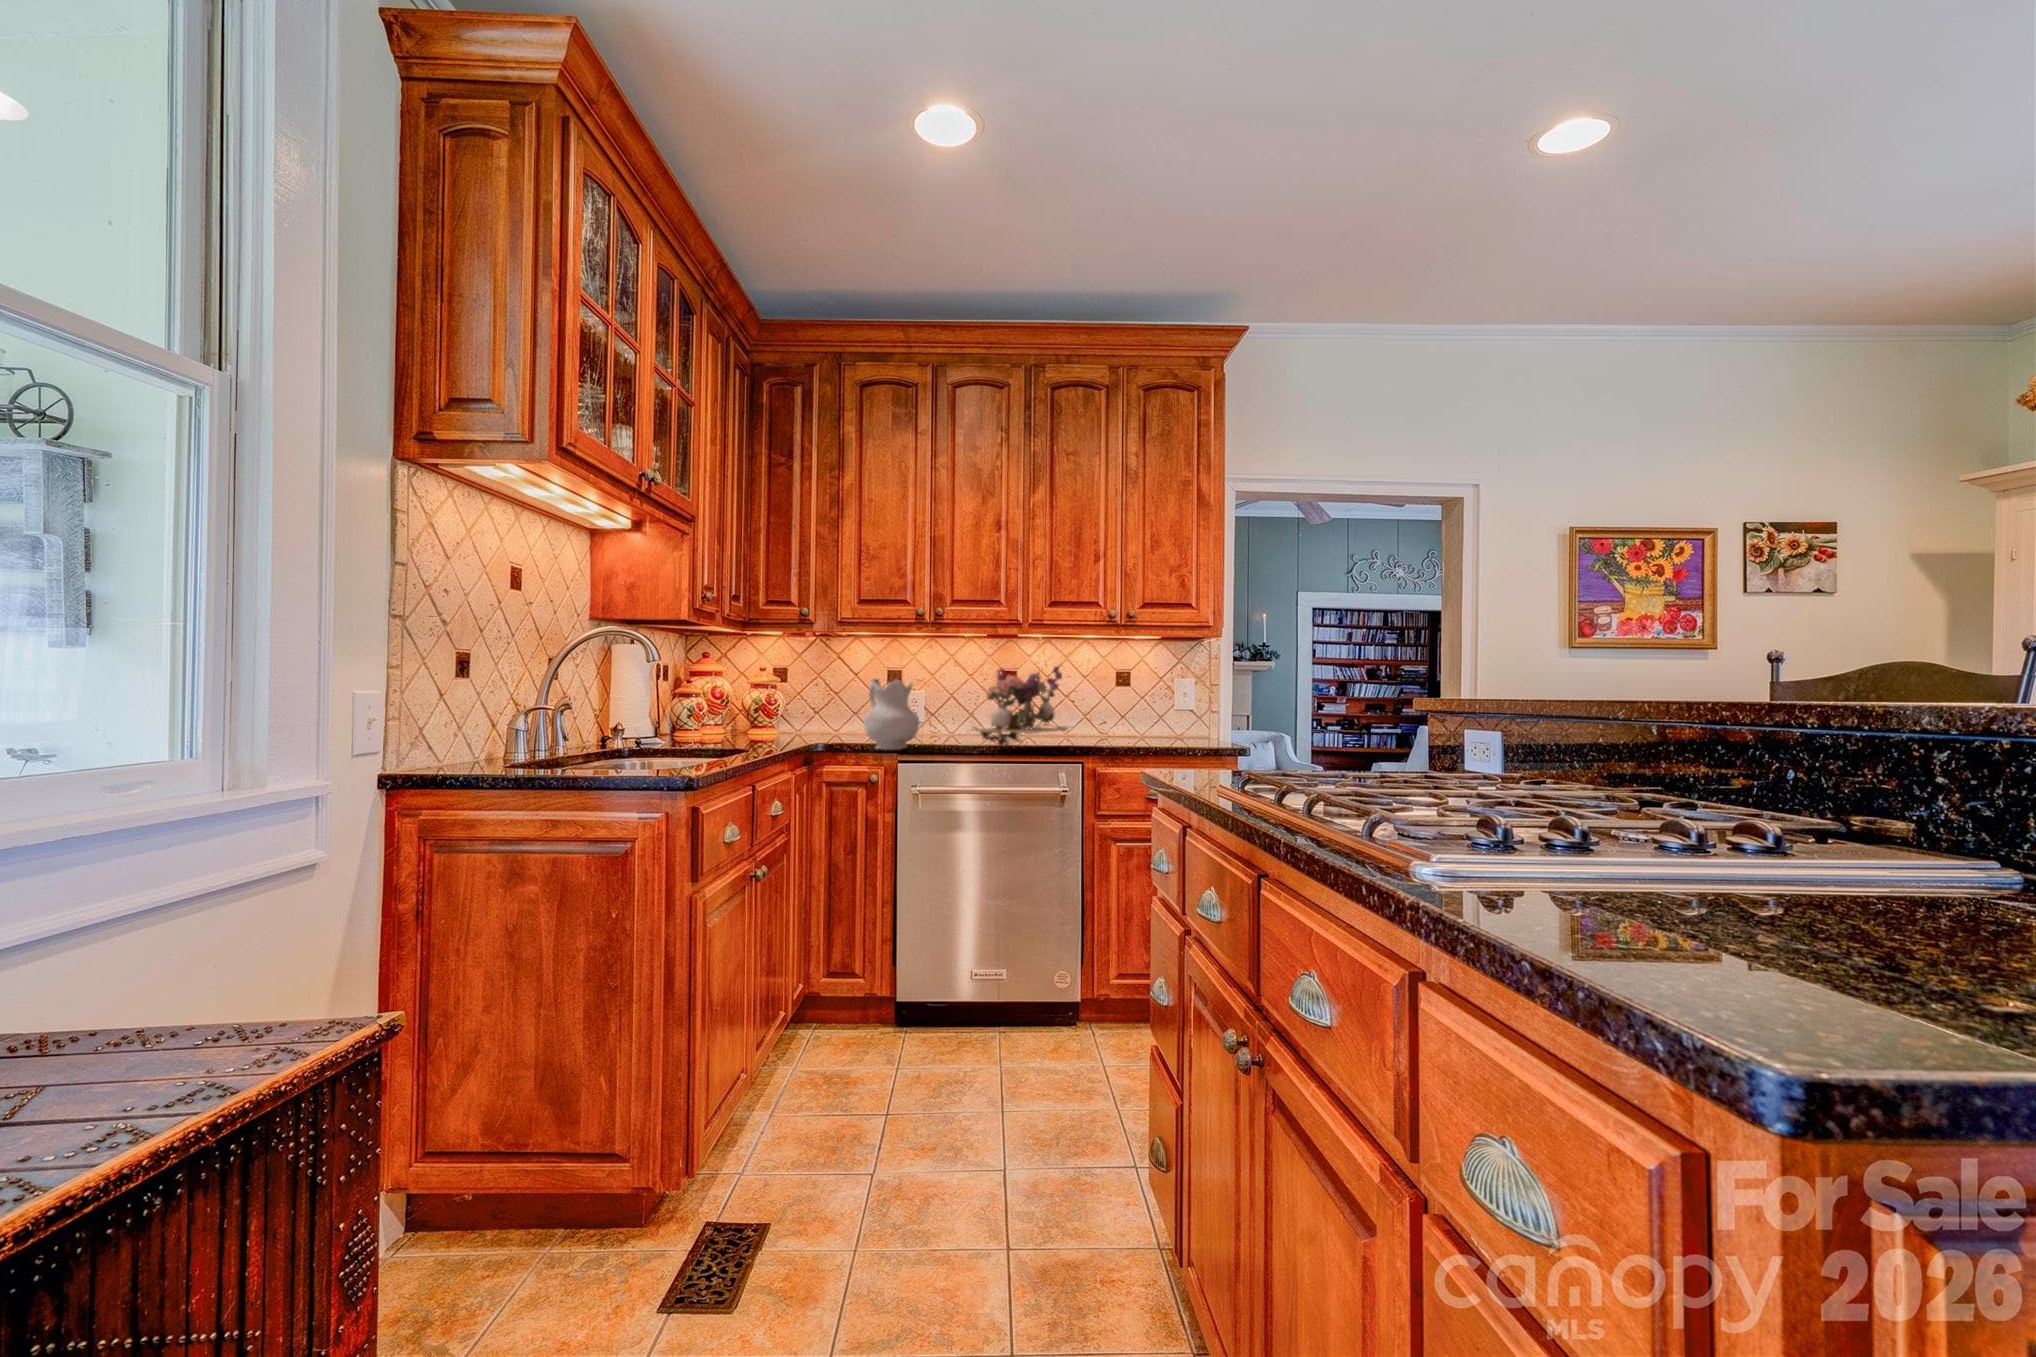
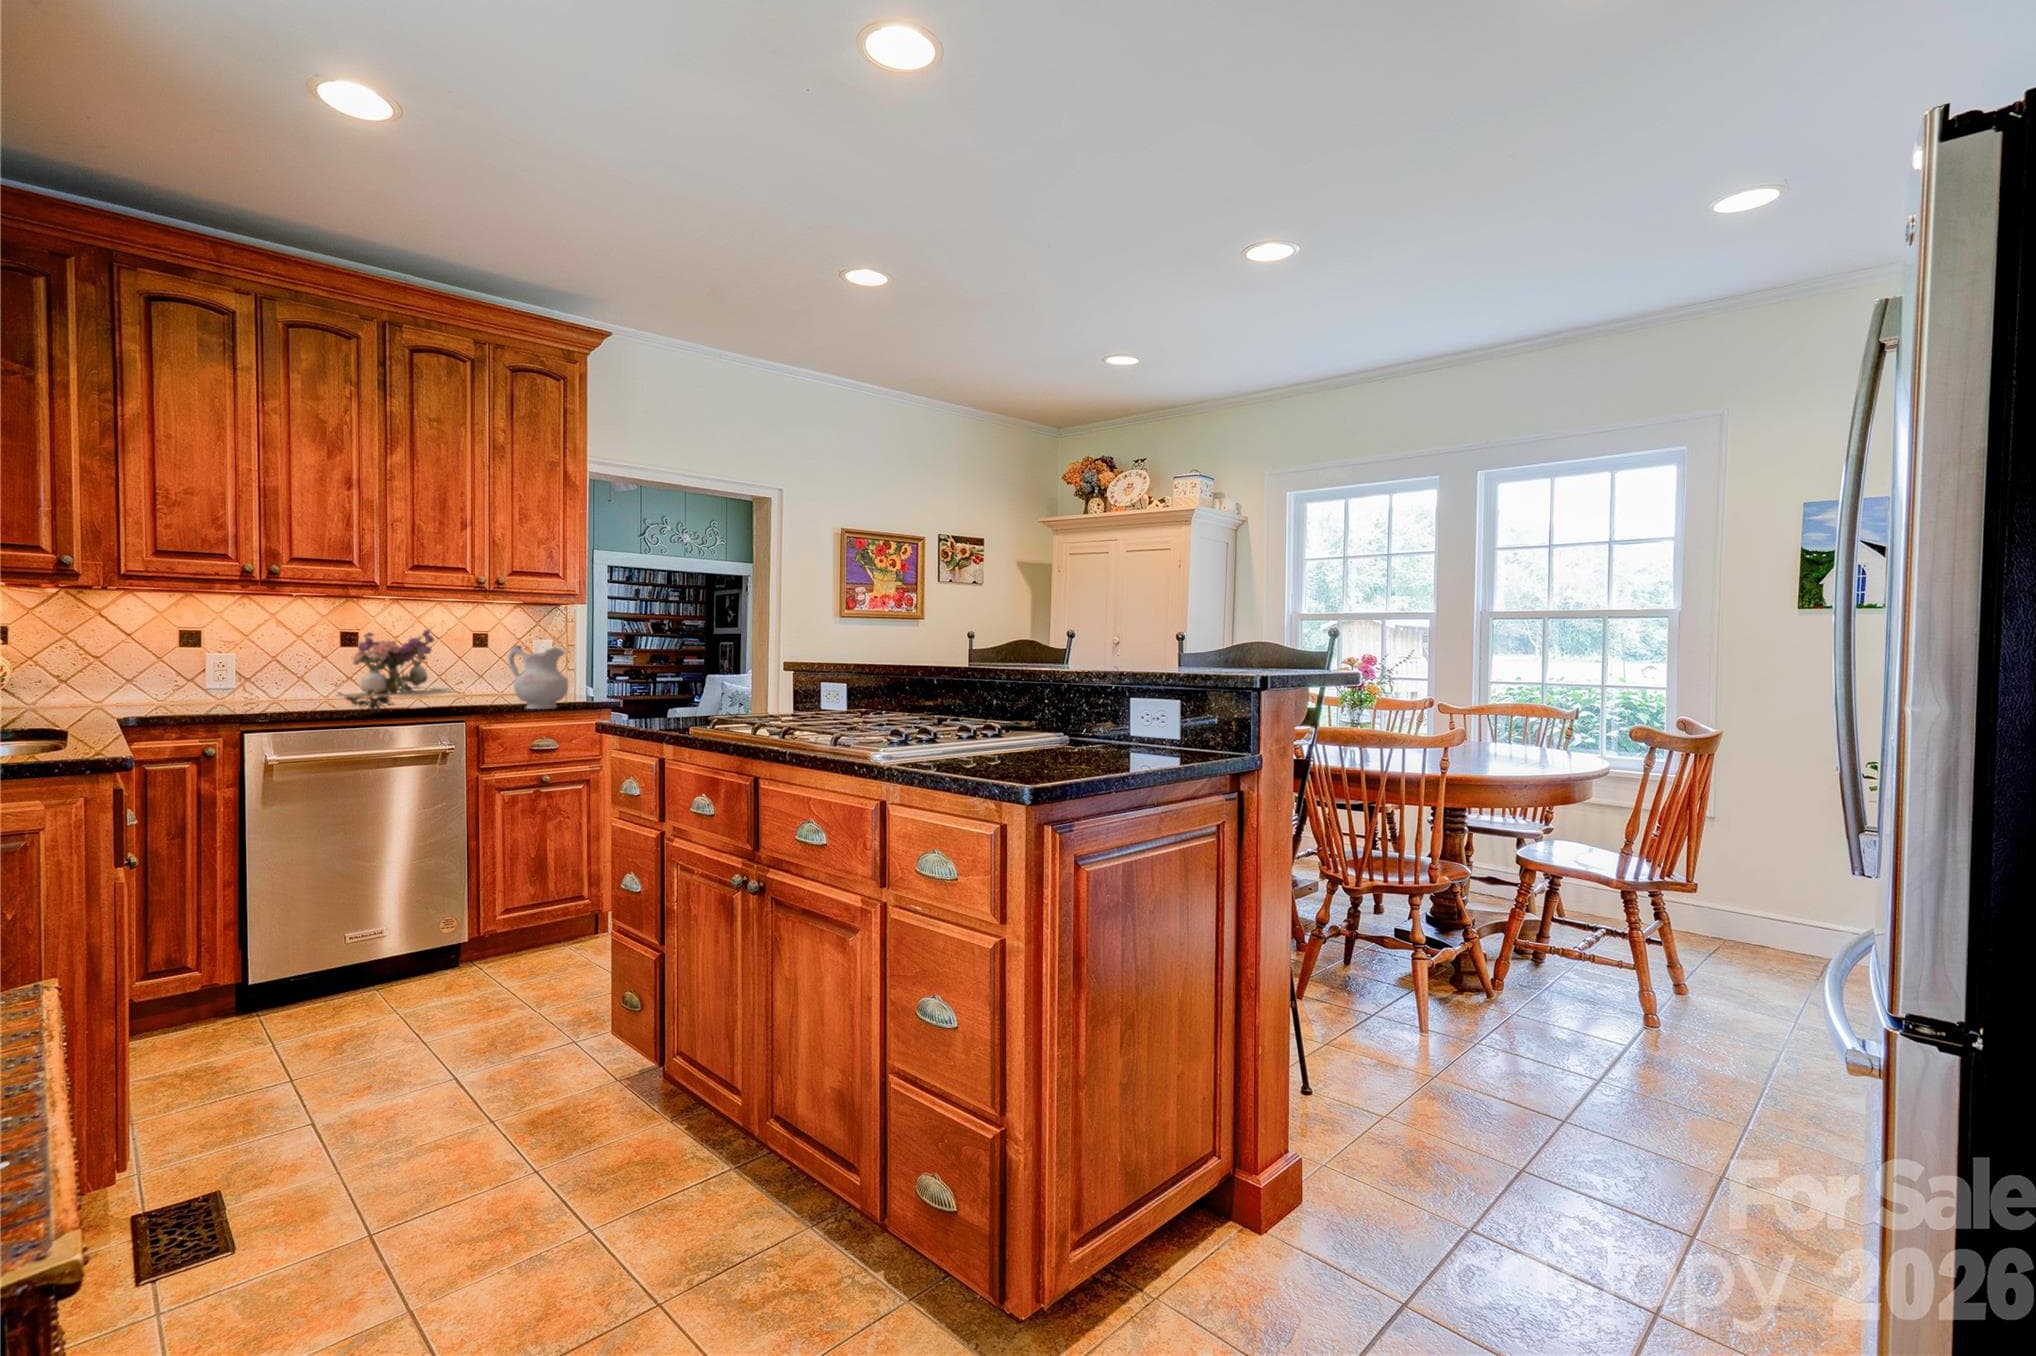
ceramic pitcher: present [864,678,919,750] -> present [508,645,568,709]

